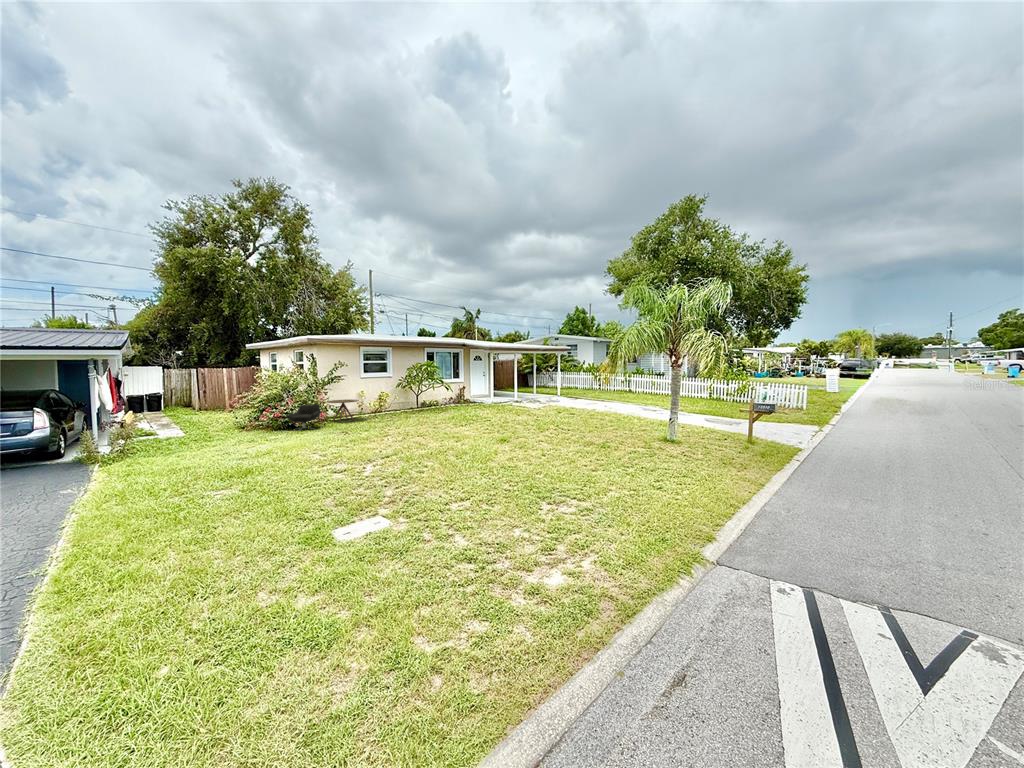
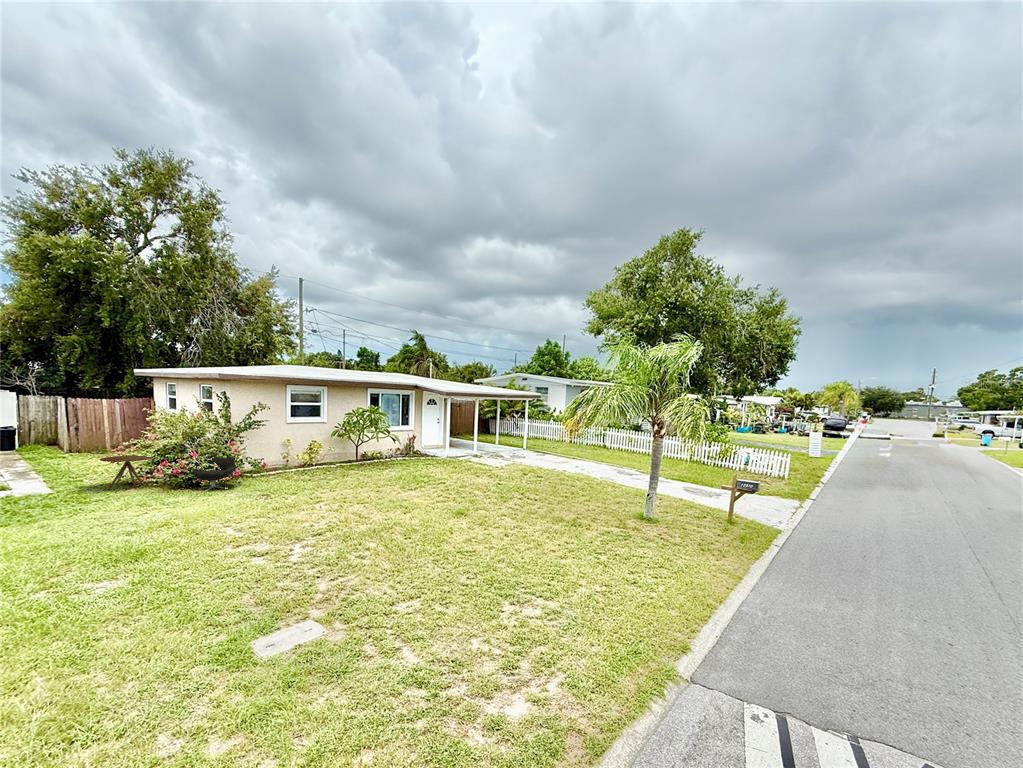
round table: present [327,399,359,422] -> present [100,455,154,489]

